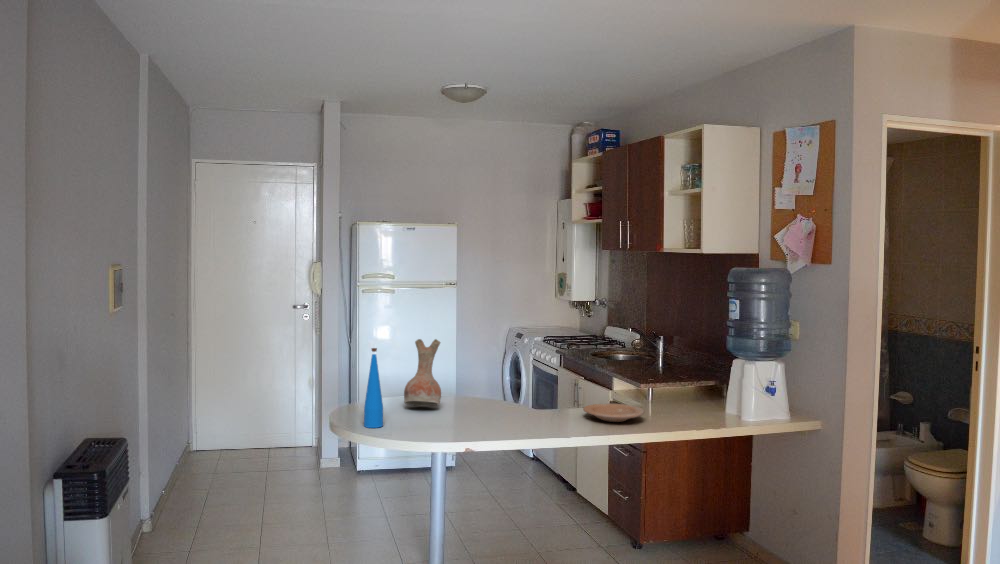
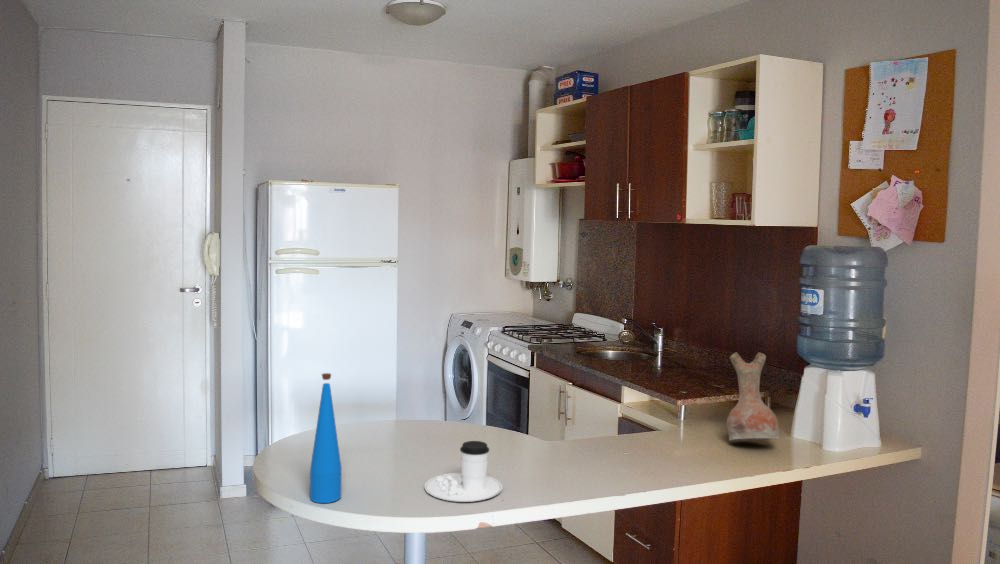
vase: present [404,339,441,406] -> present [726,353,779,441]
coffee cup: none [436,396,487,431] -> present [425,441,502,502]
plate: present [583,404,645,422] -> none [623,434,711,465]

